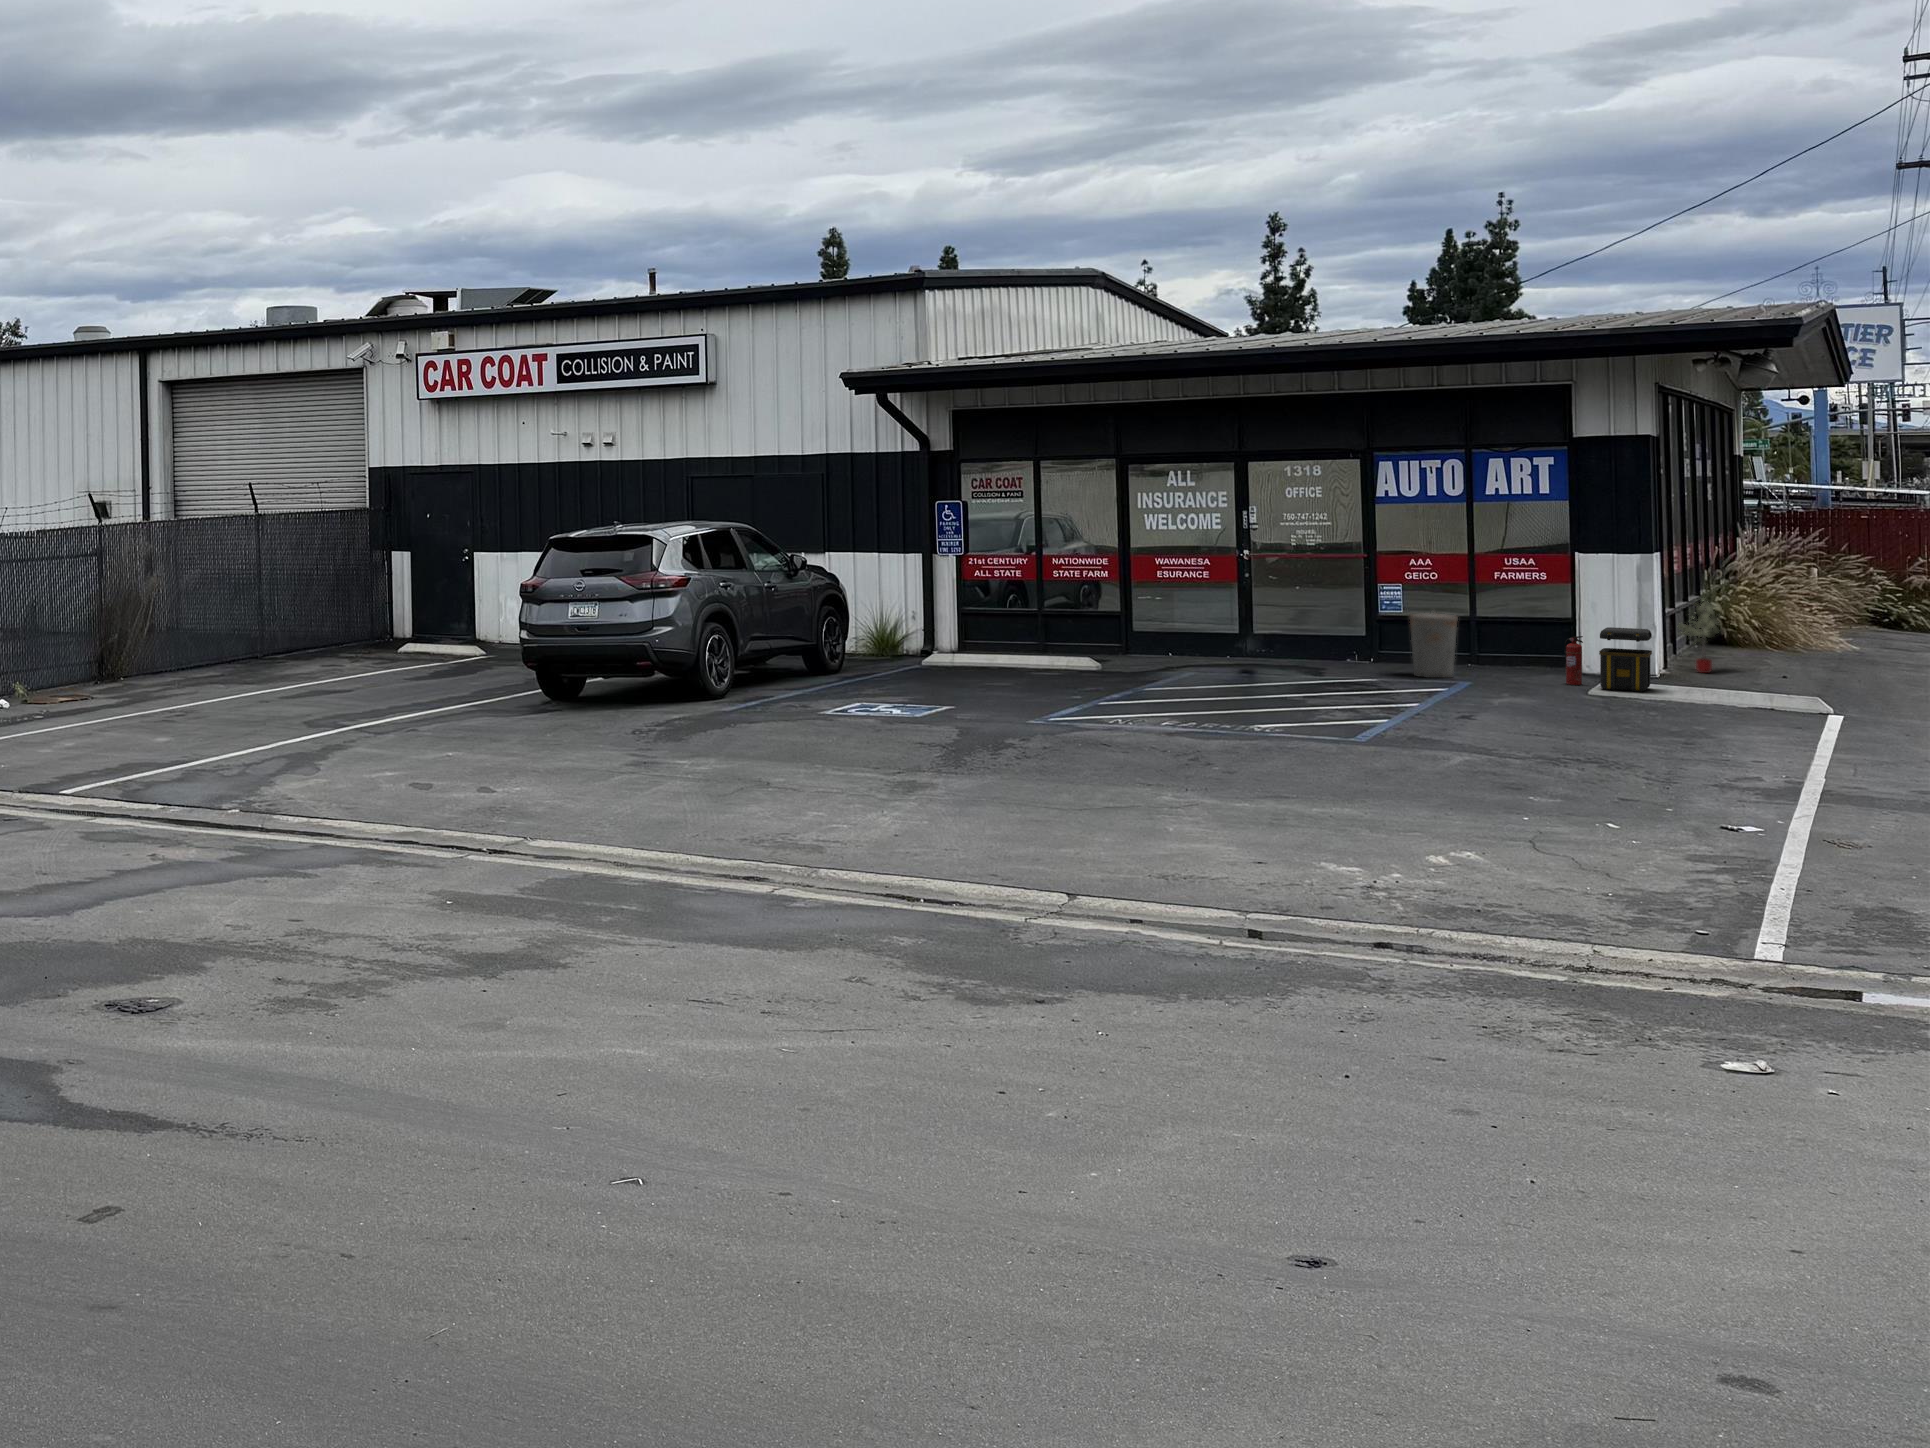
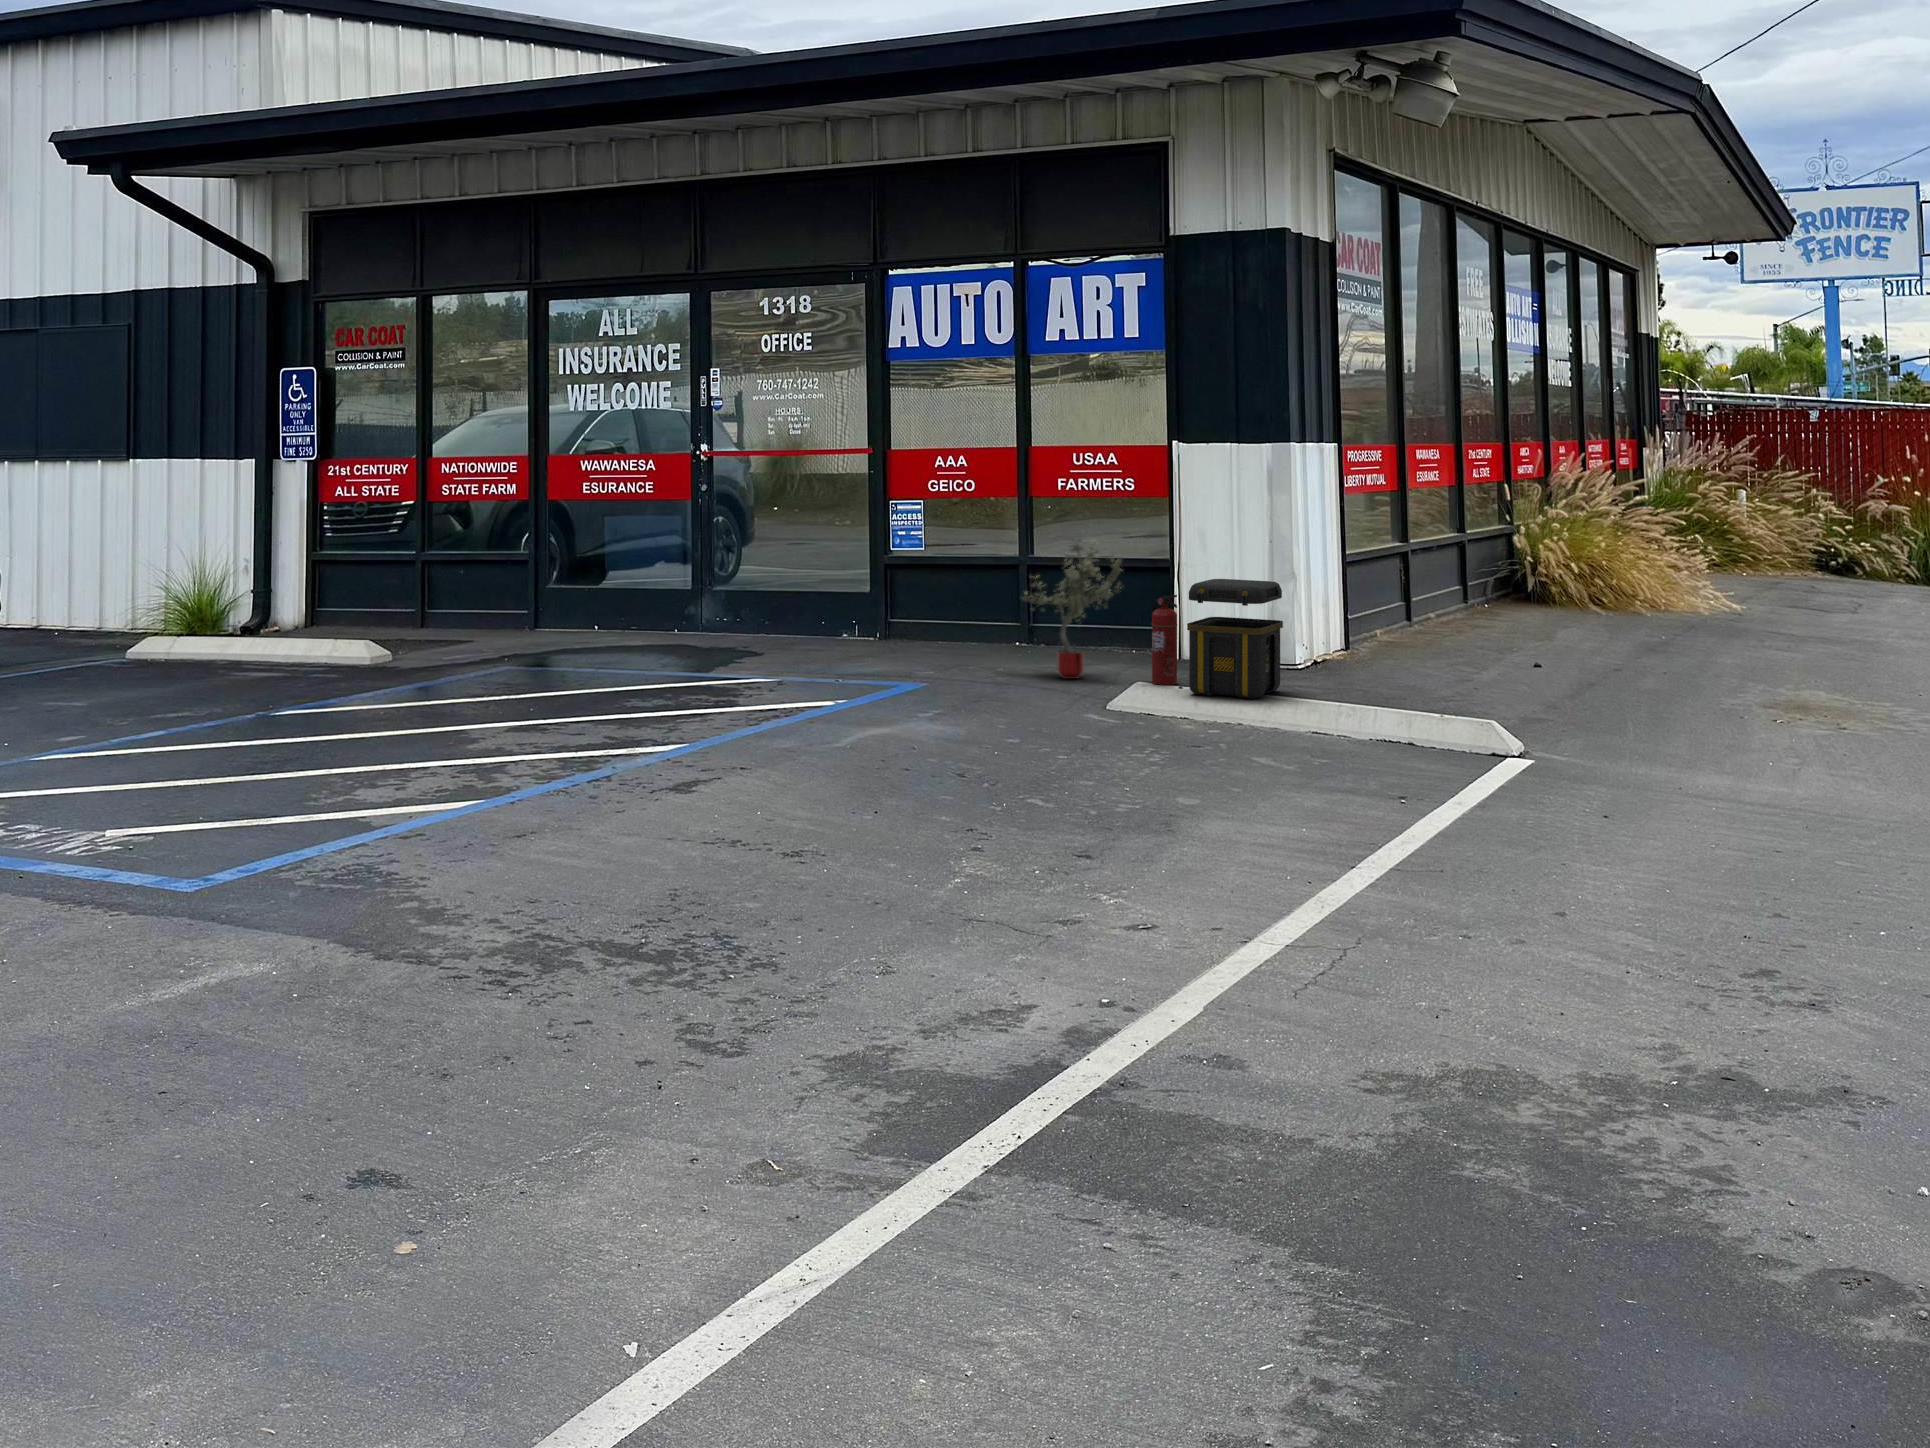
potted tree: present [1678,599,1721,673] -> present [1023,538,1121,679]
trash can: present [1410,611,1458,678] -> none [916,548,994,672]

